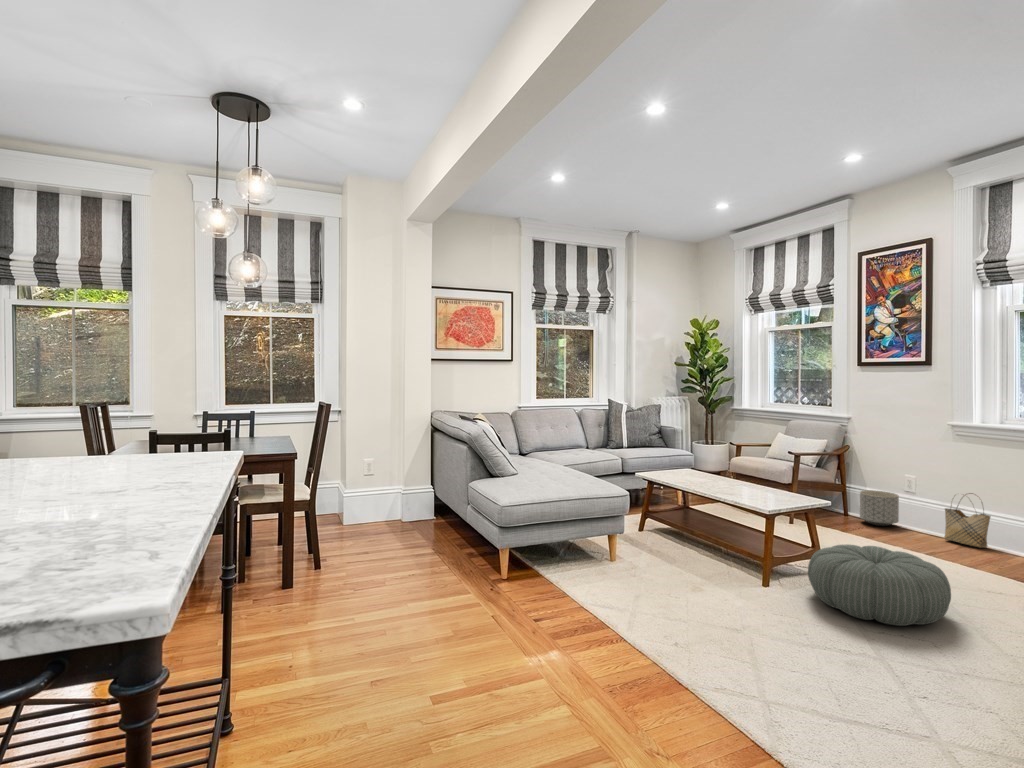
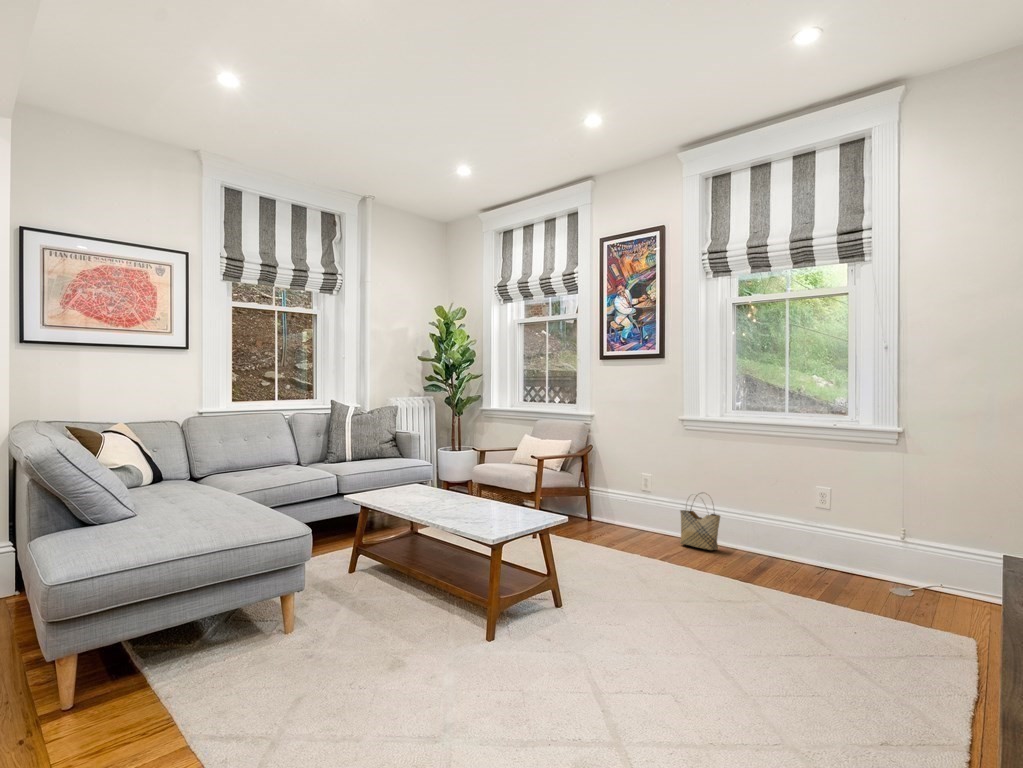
planter: present [860,490,899,526] -> none [603,494,639,533]
pouf: present [808,544,951,626] -> none [540,577,698,693]

